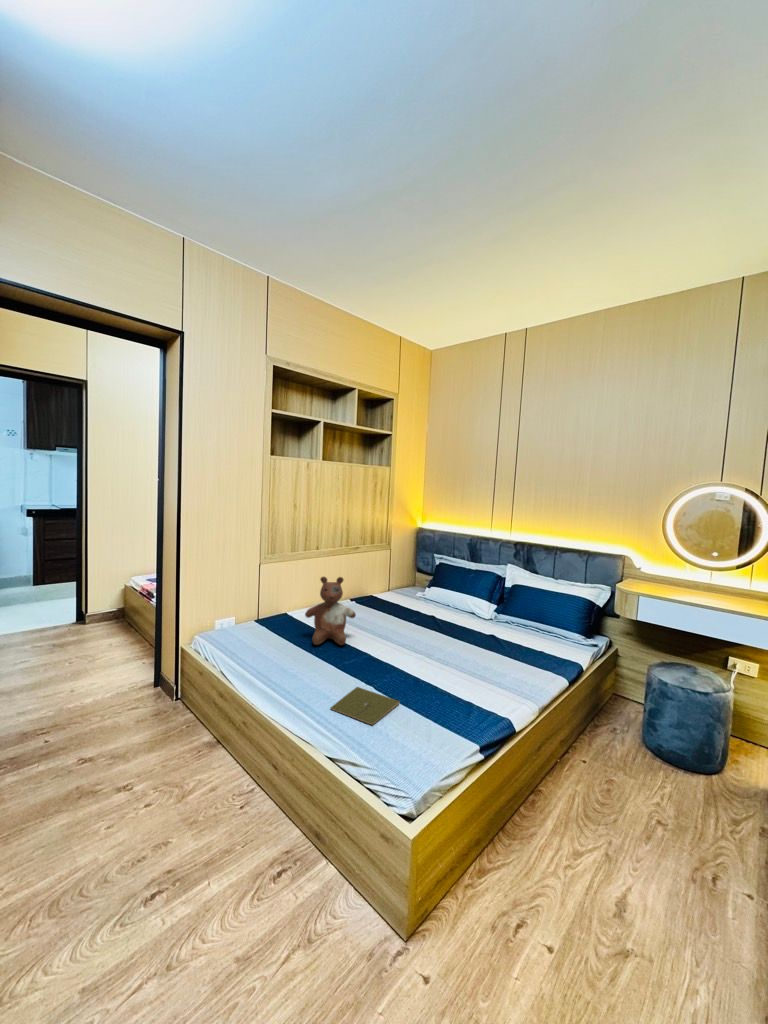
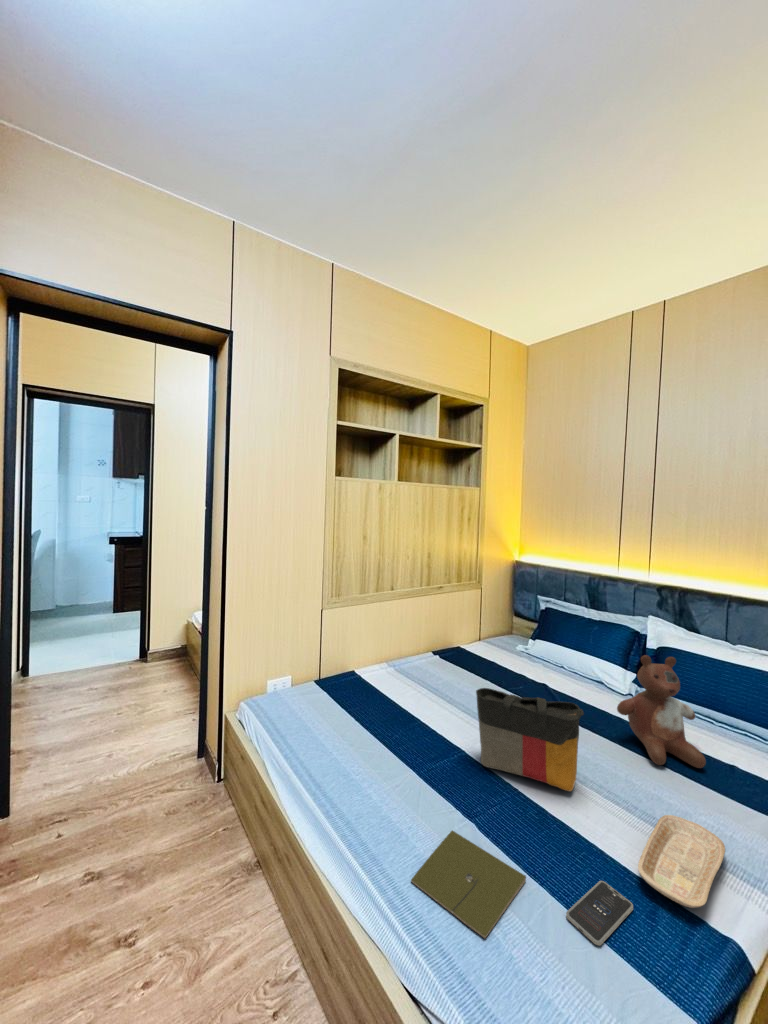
stuffed bear: present [305,577,356,645] -> present [617,655,706,768]
tote bag: none [377,608,444,666] -> present [476,688,584,791]
tray: none [463,671,515,706] -> present [638,815,725,908]
smartphone: none [419,700,457,722] -> present [566,881,633,946]

